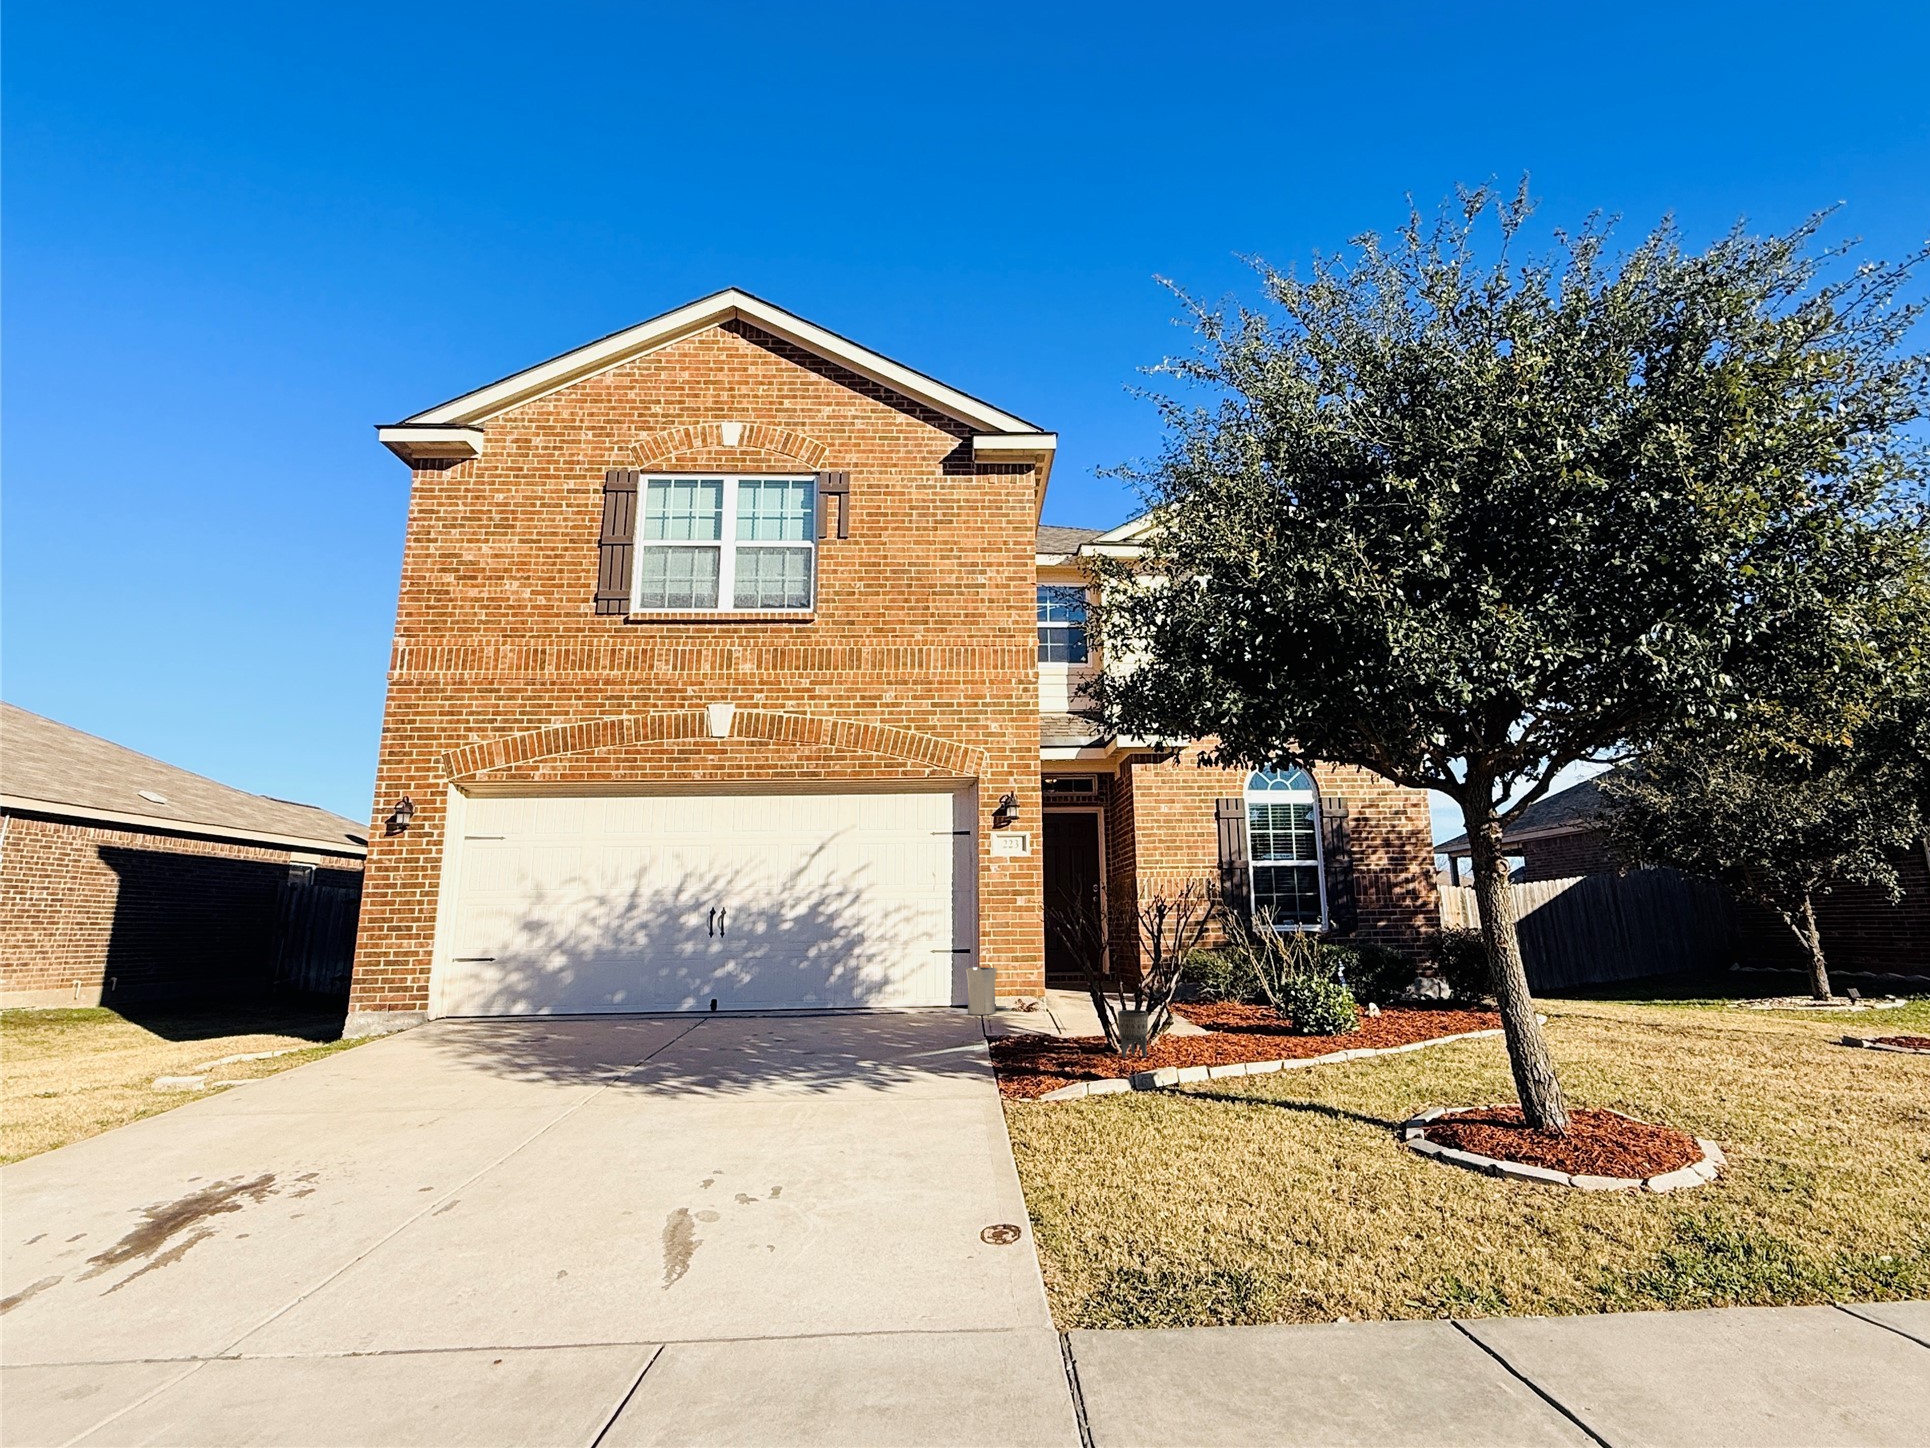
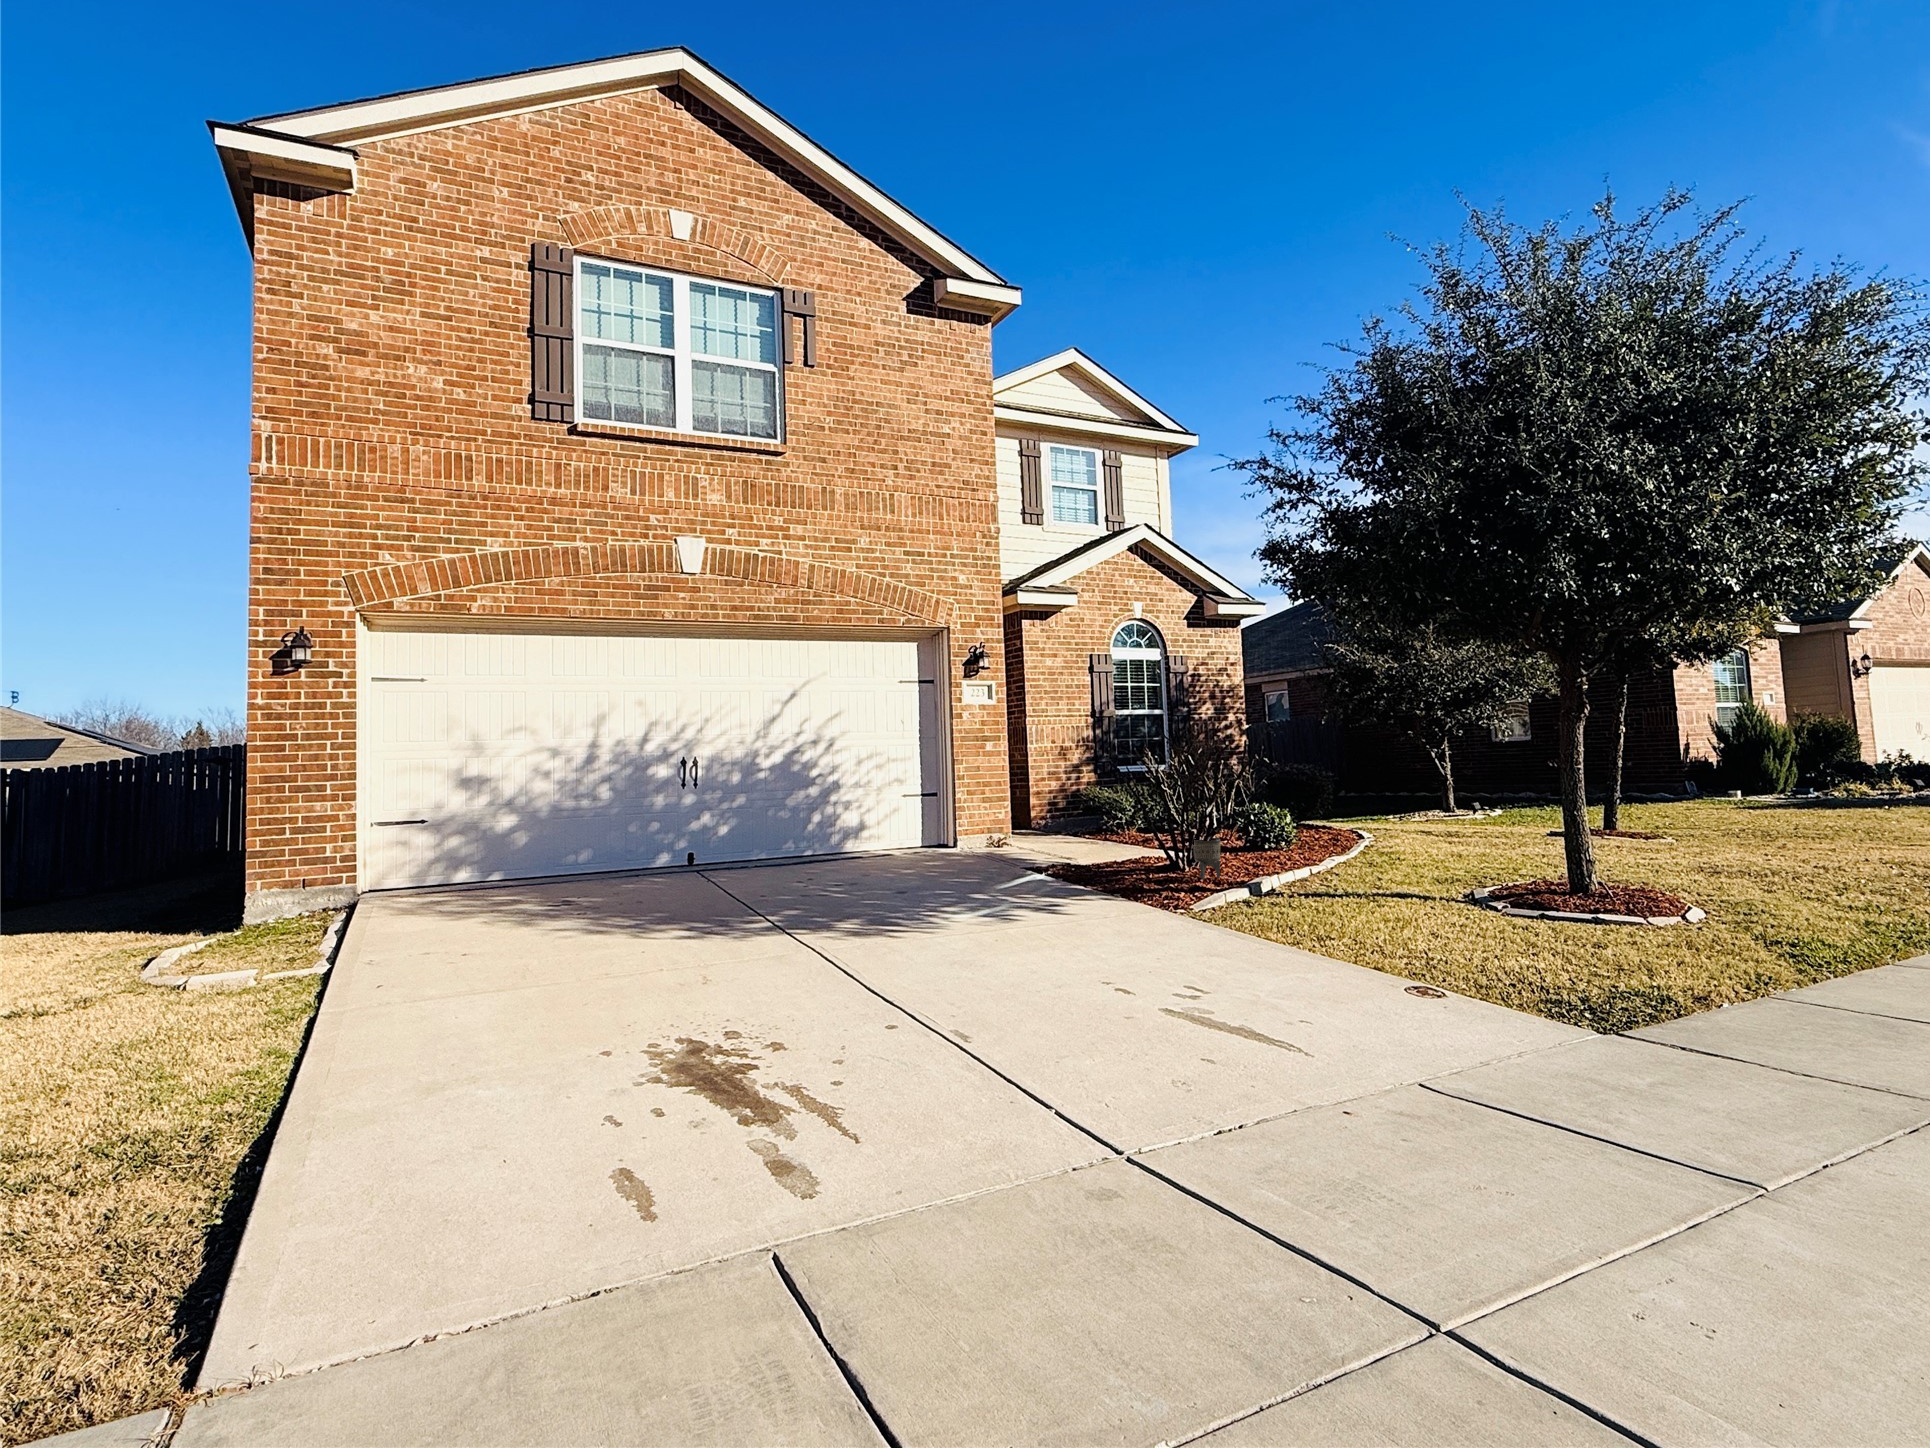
trash can: present [966,967,1006,1015] -> none [958,811,994,855]

